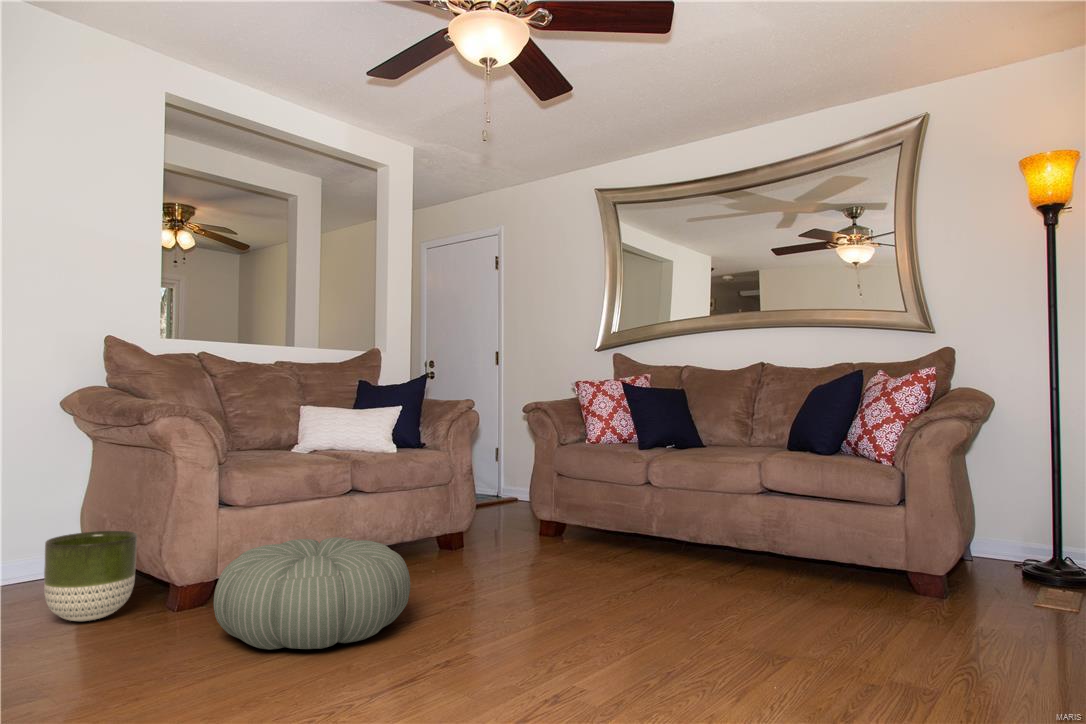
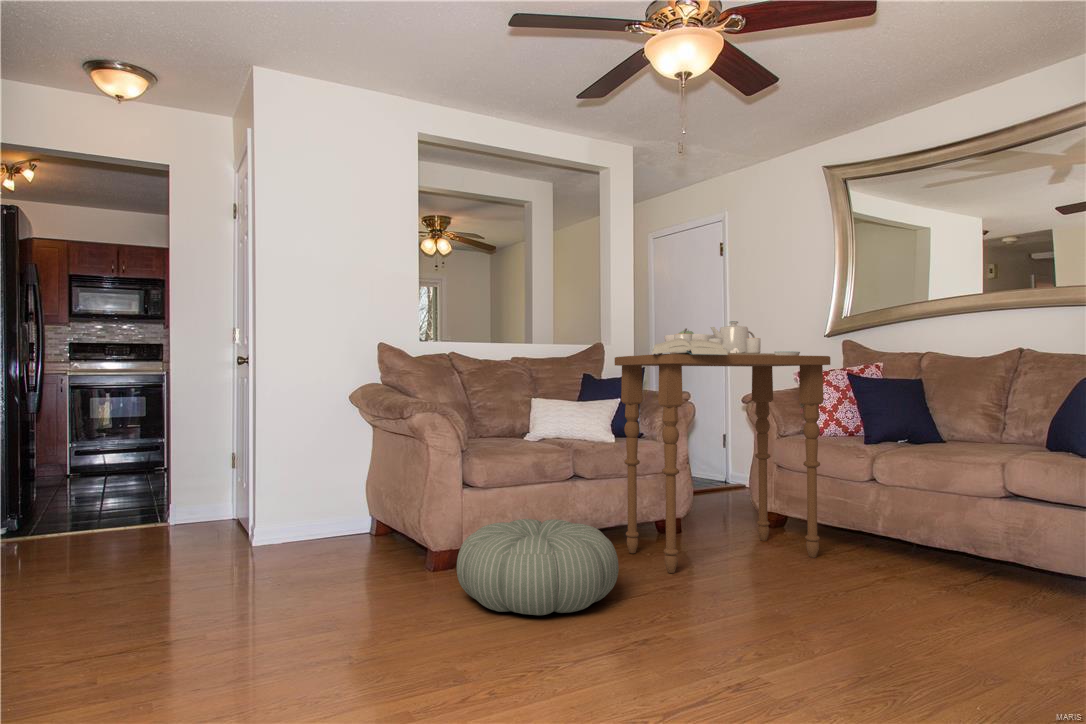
side table: none [400,326,613,589] -> present [615,321,830,573]
planter: present [44,531,137,621] -> none [339,503,403,573]

